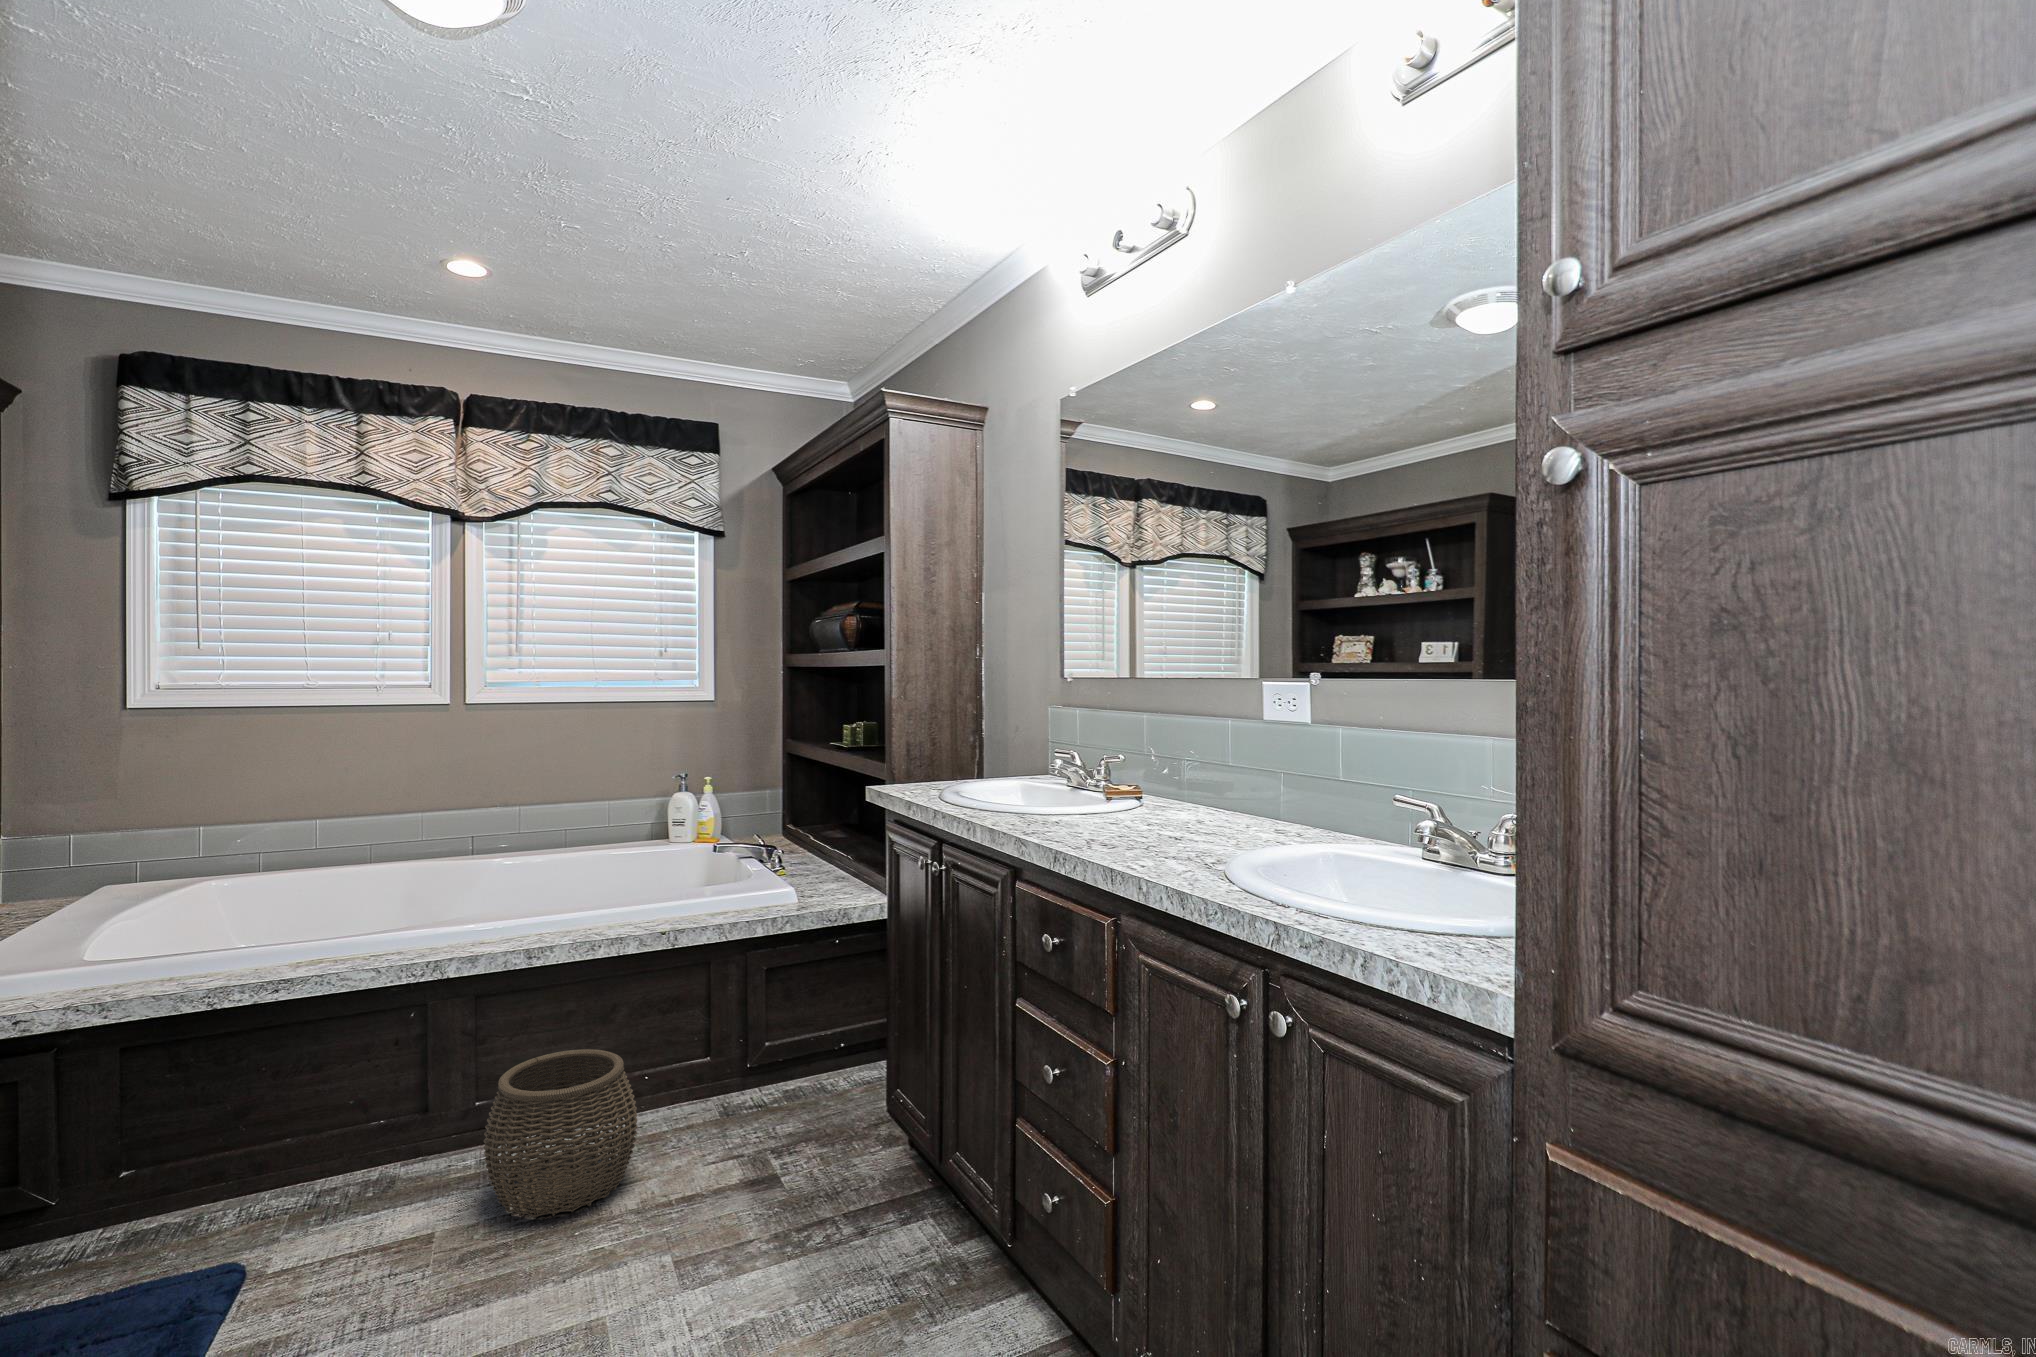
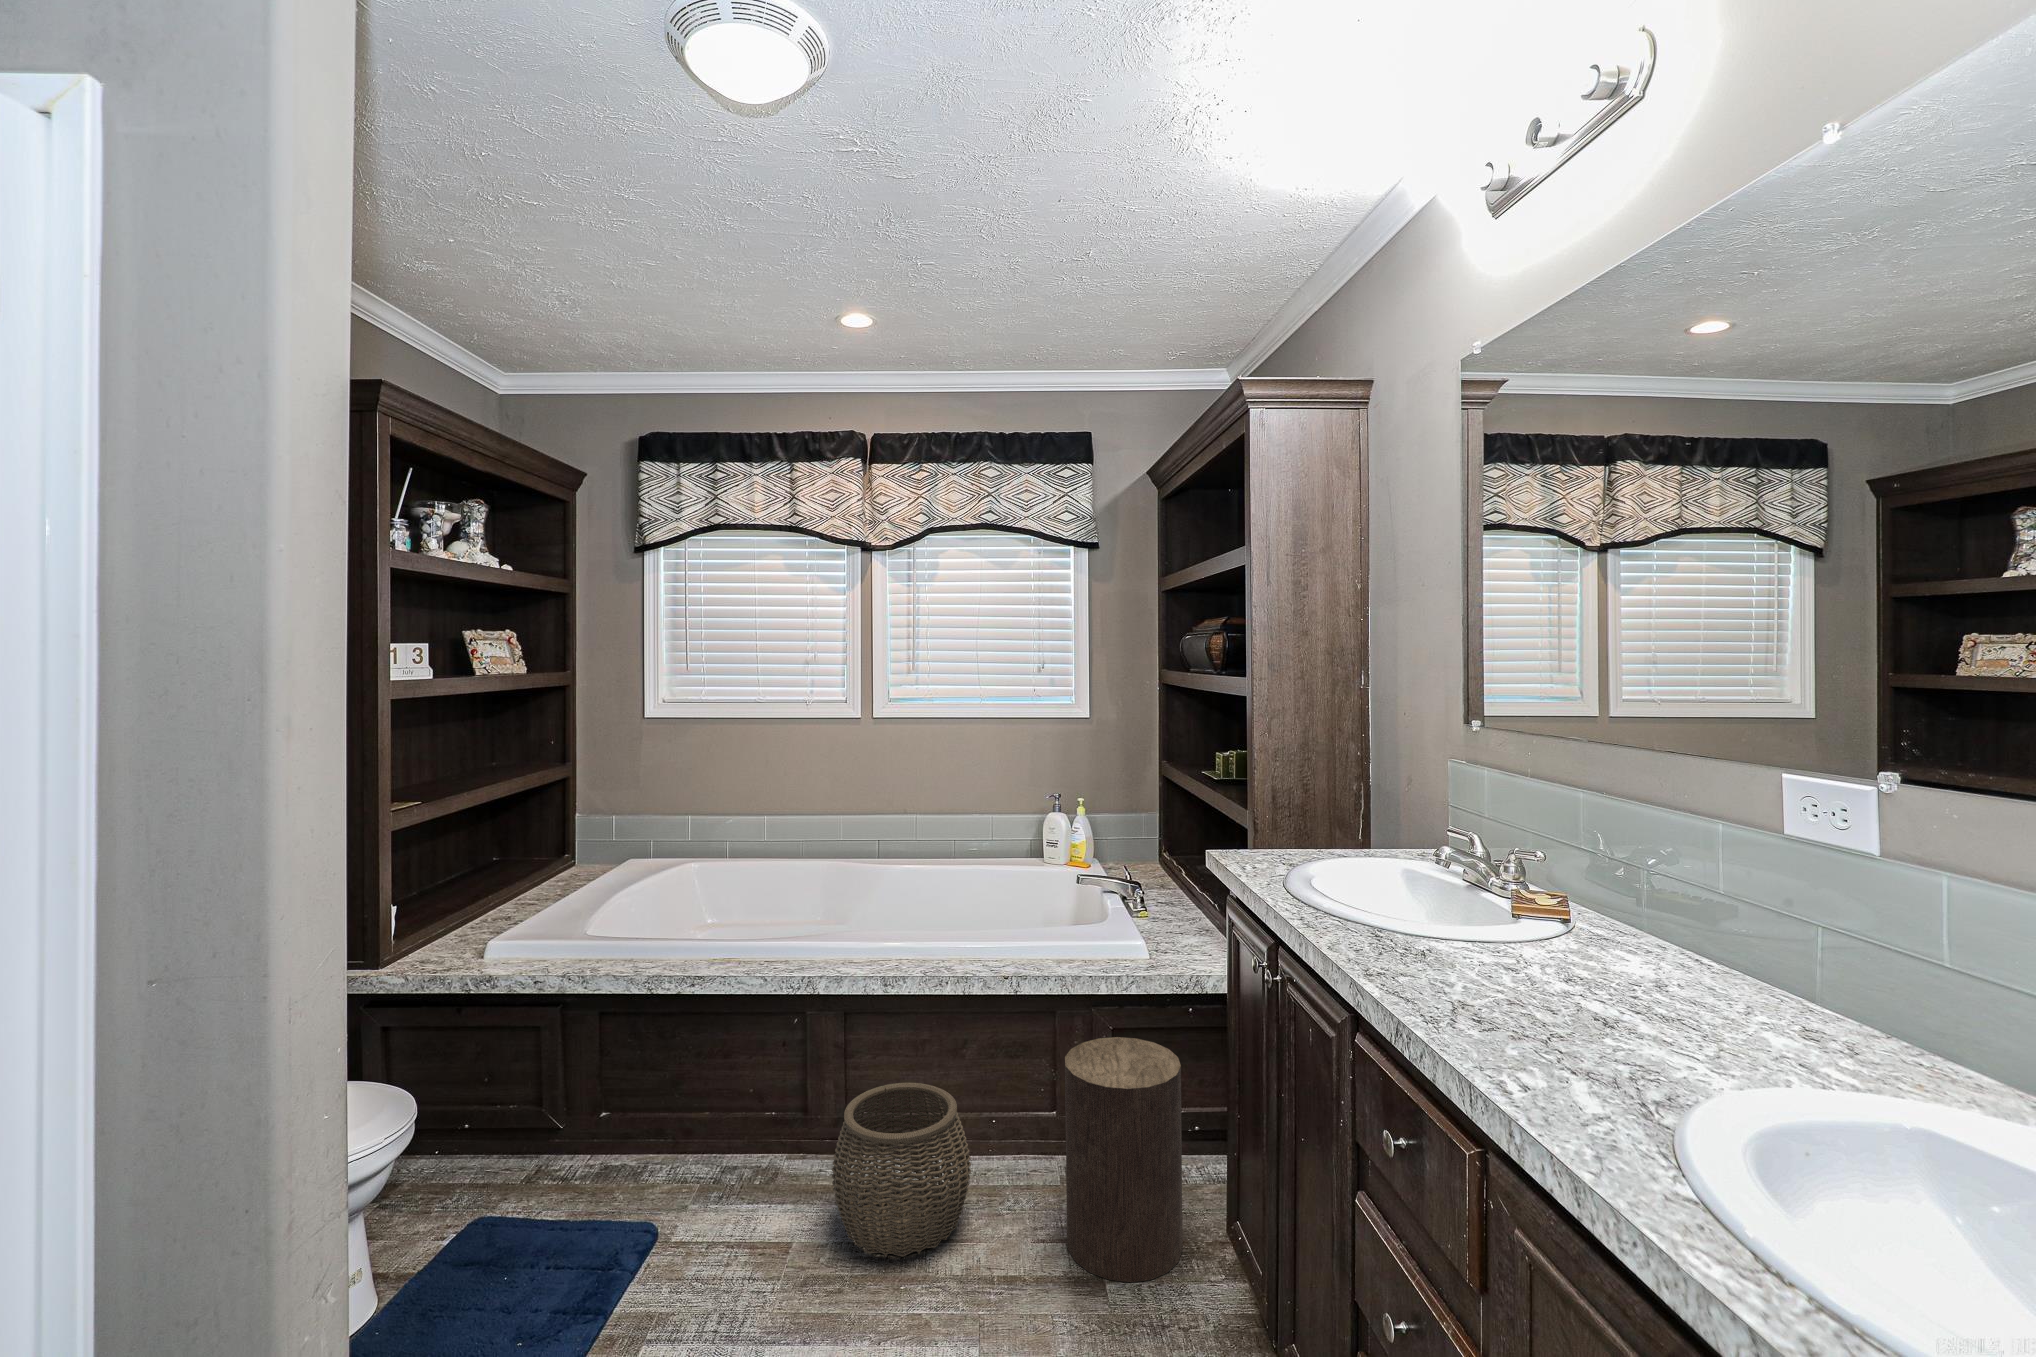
stool: none [736,971,844,1181] -> present [1065,1037,1183,1282]

